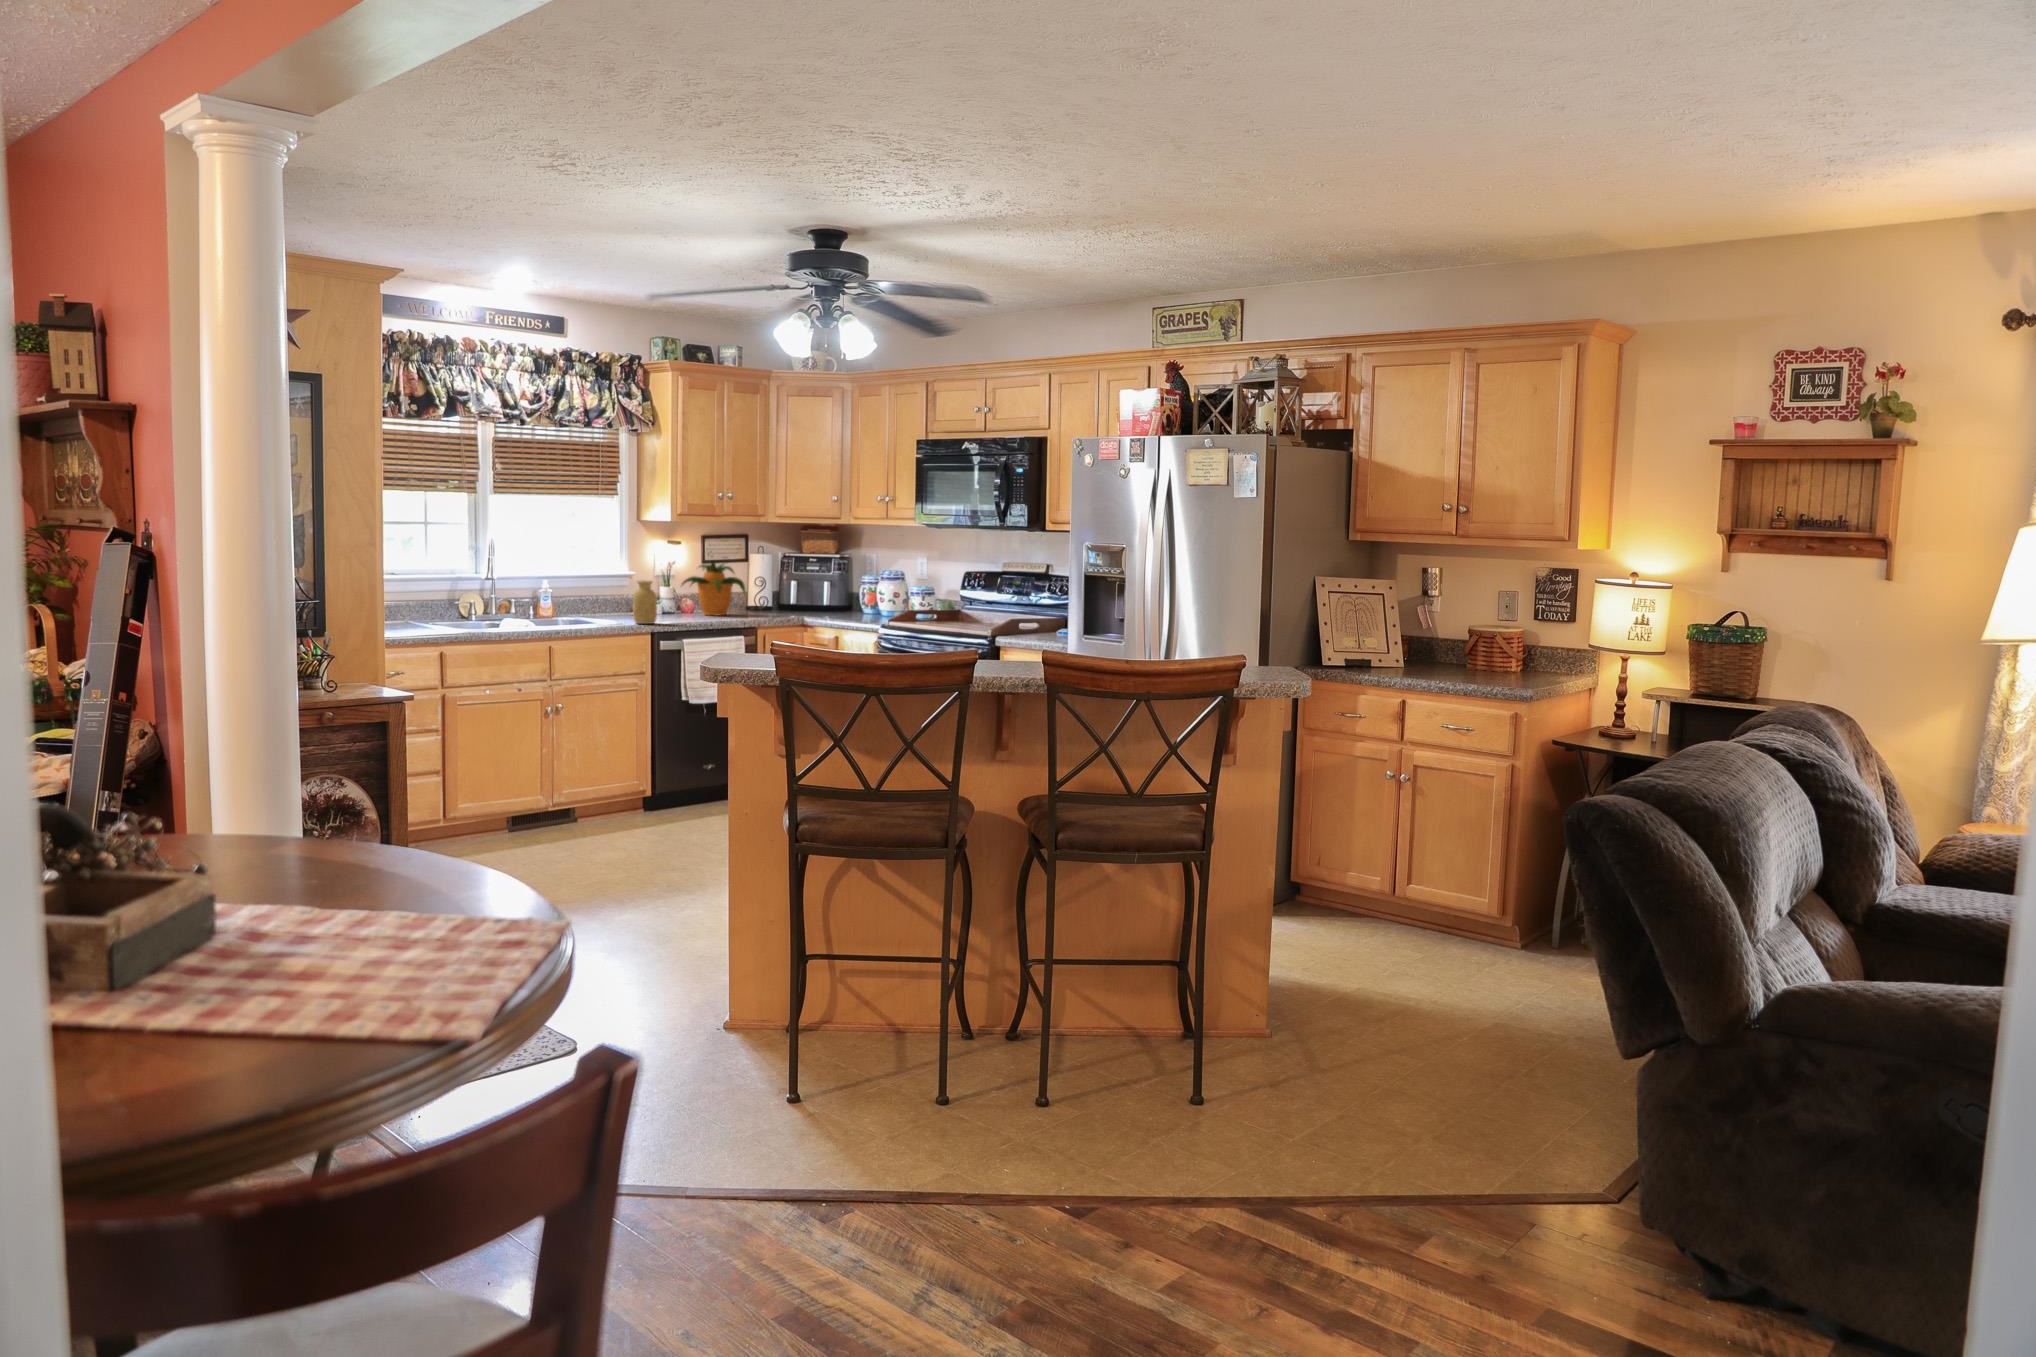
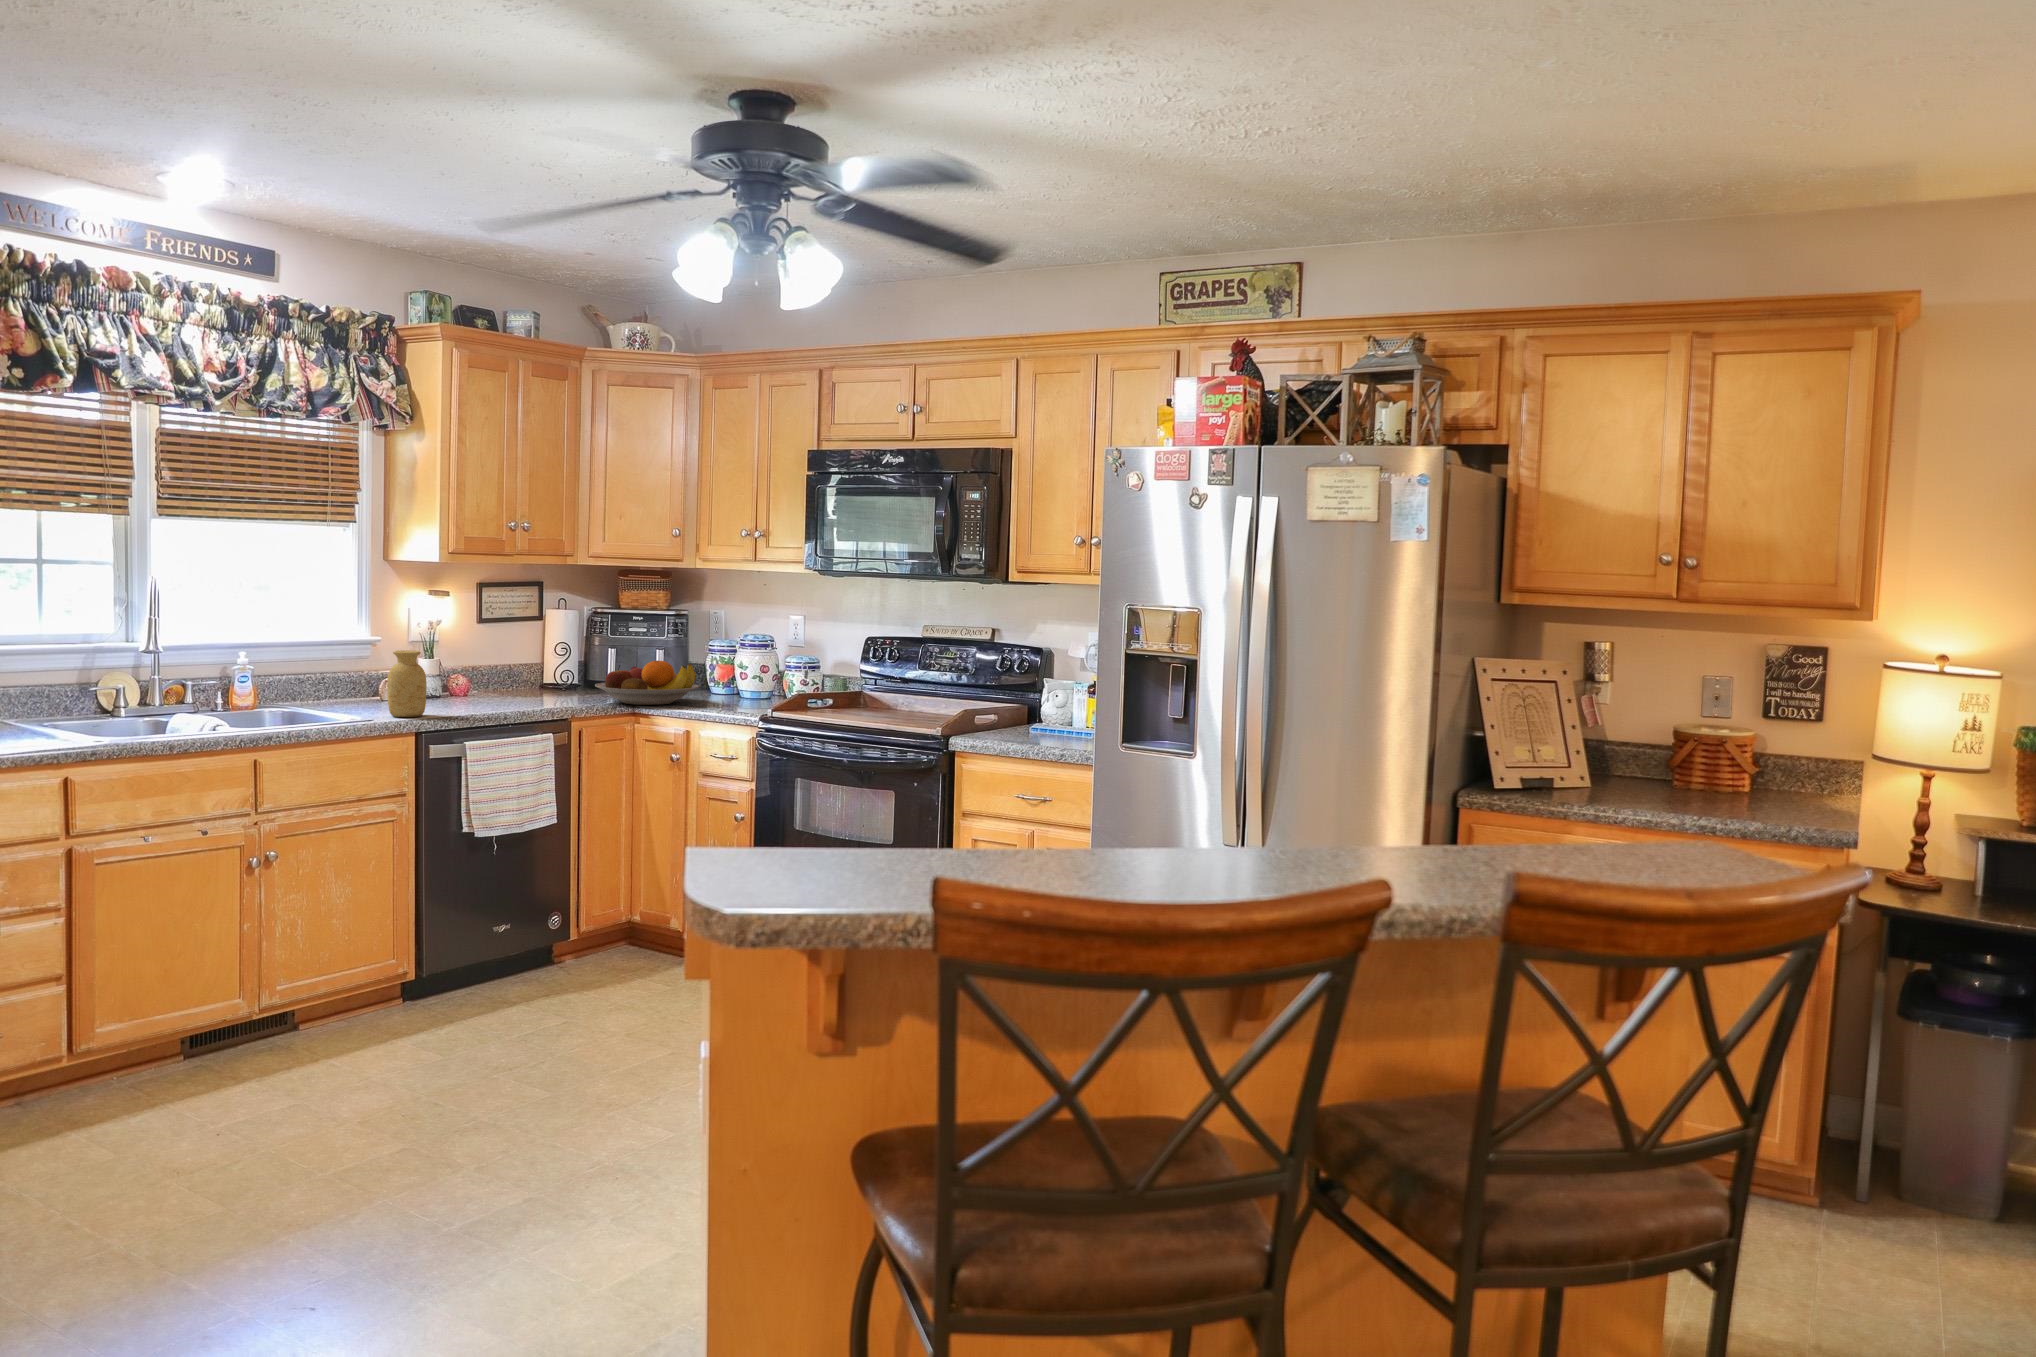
potted plant: present [682,561,745,615] -> none [454,618,552,698]
fruit bowl: none [772,589,843,620] -> present [595,661,698,705]

